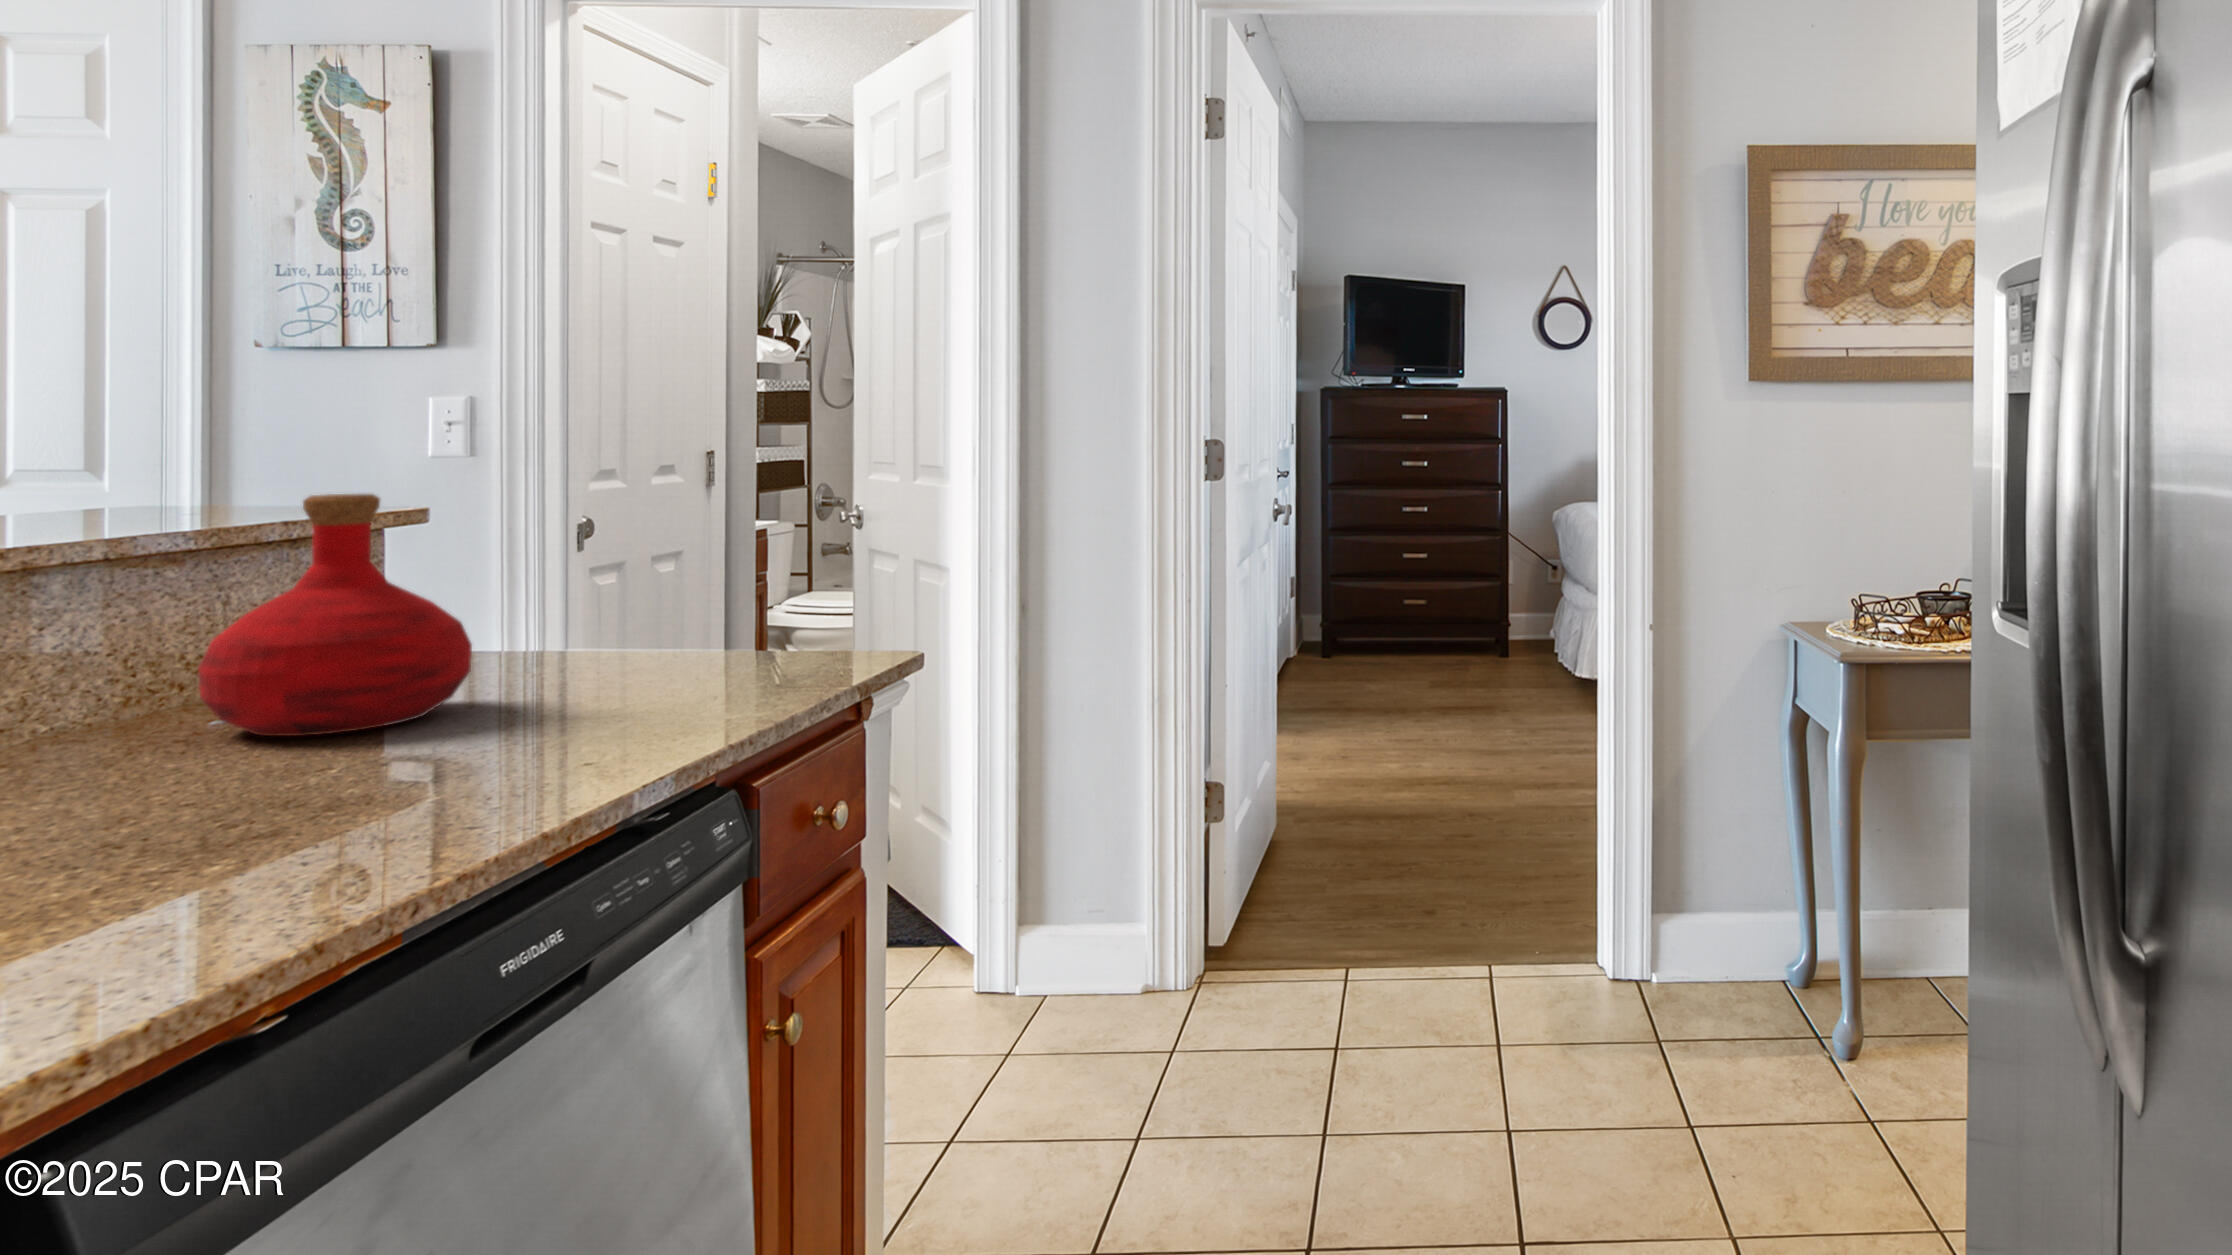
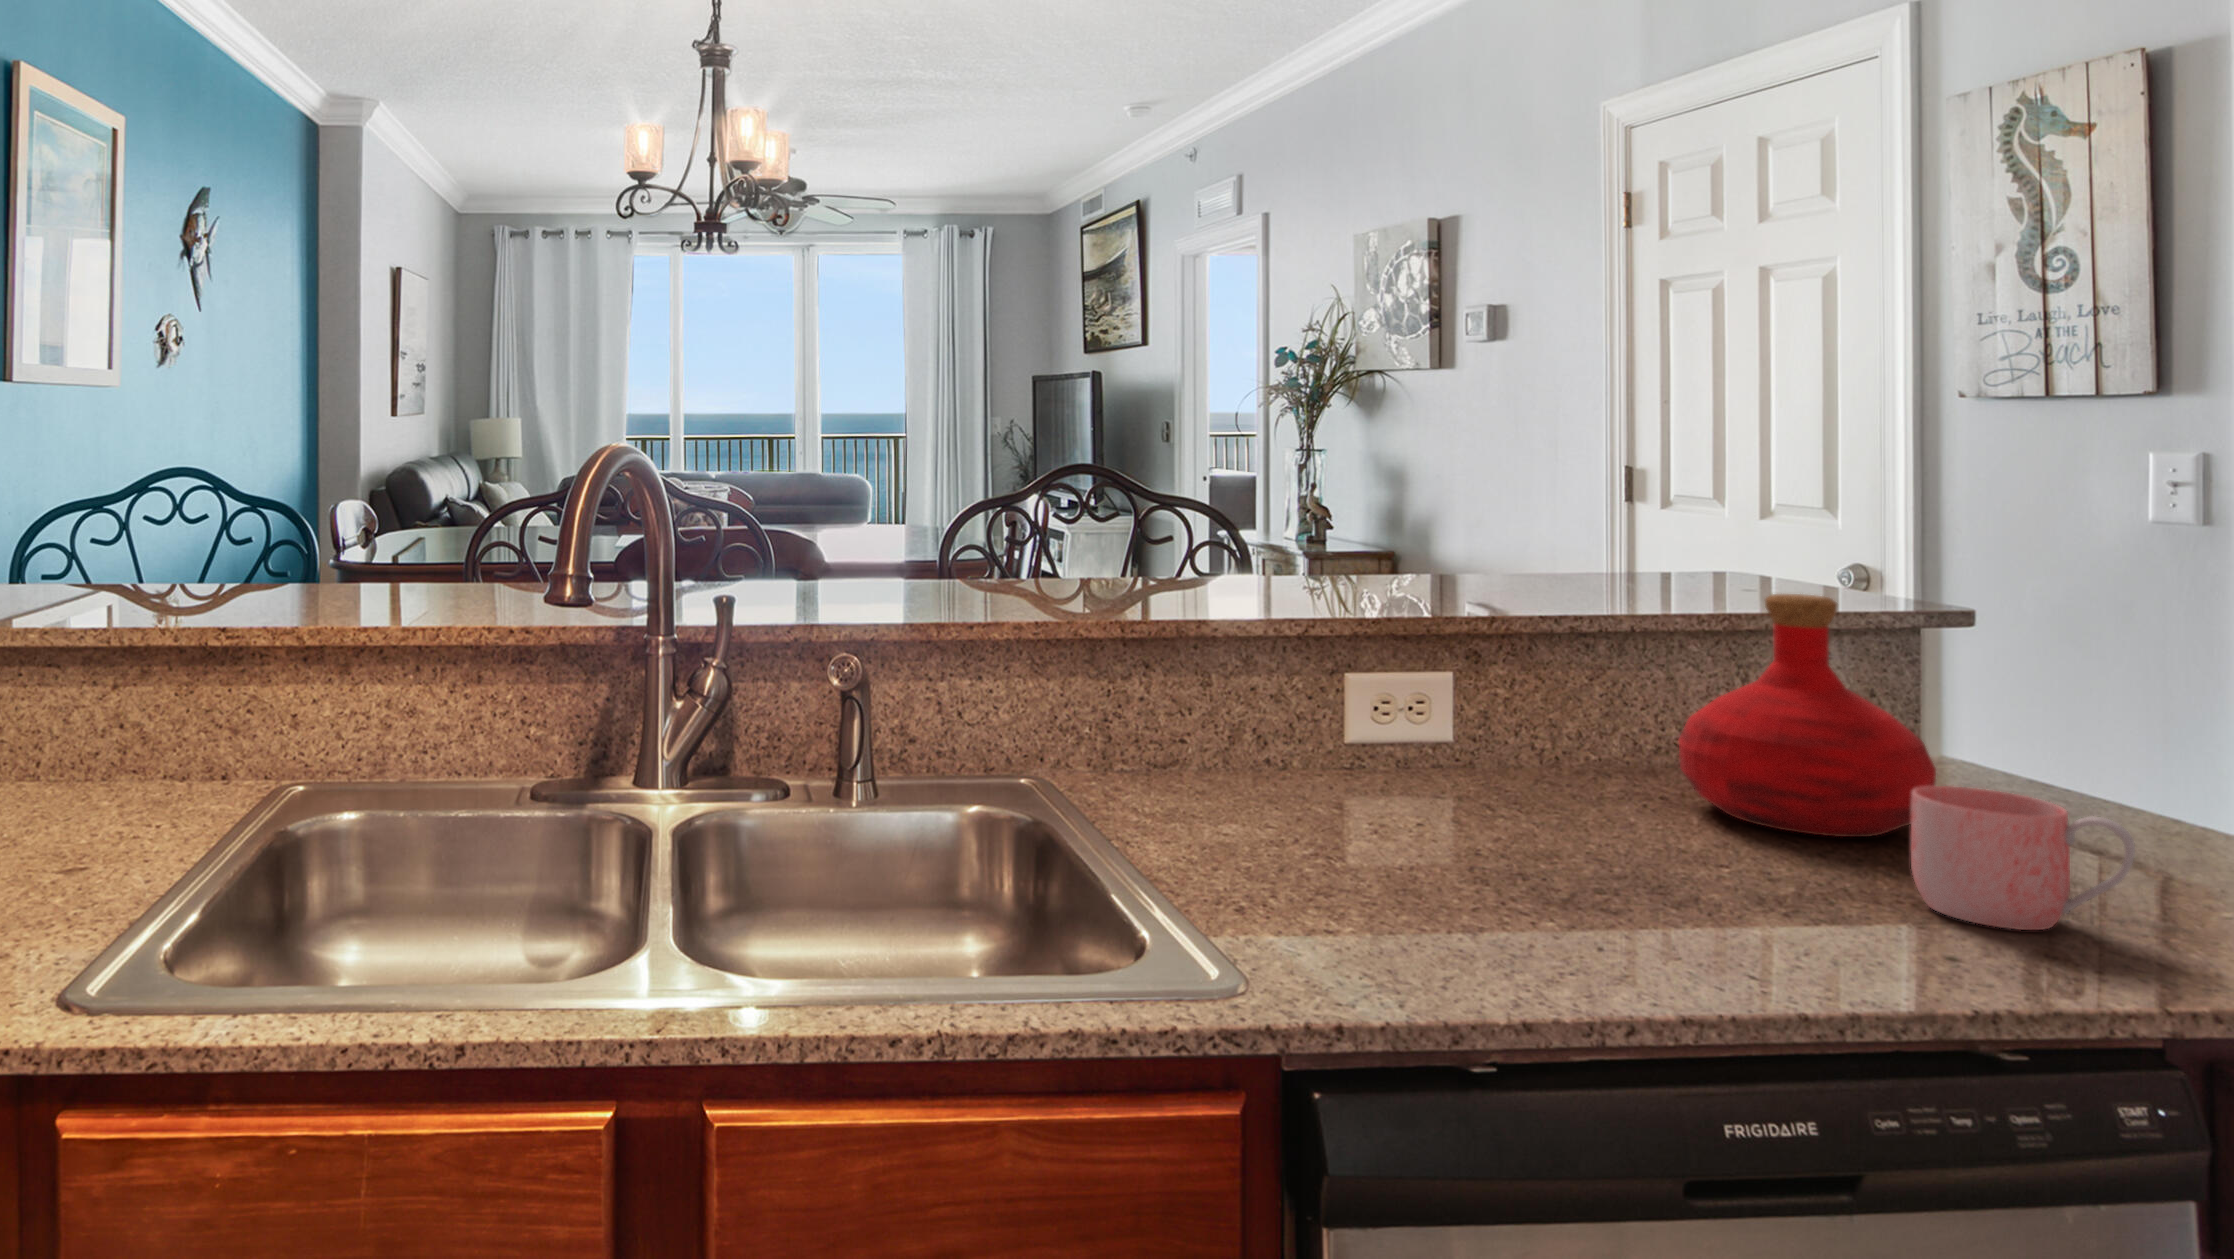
mug: none [511,632,679,746] -> present [1911,786,2135,930]

